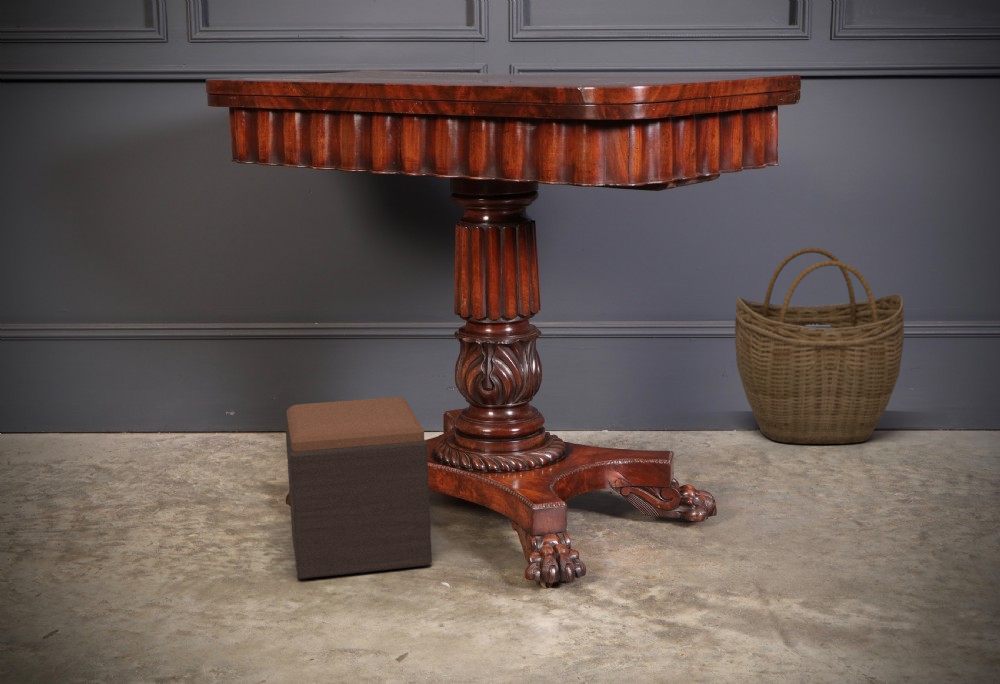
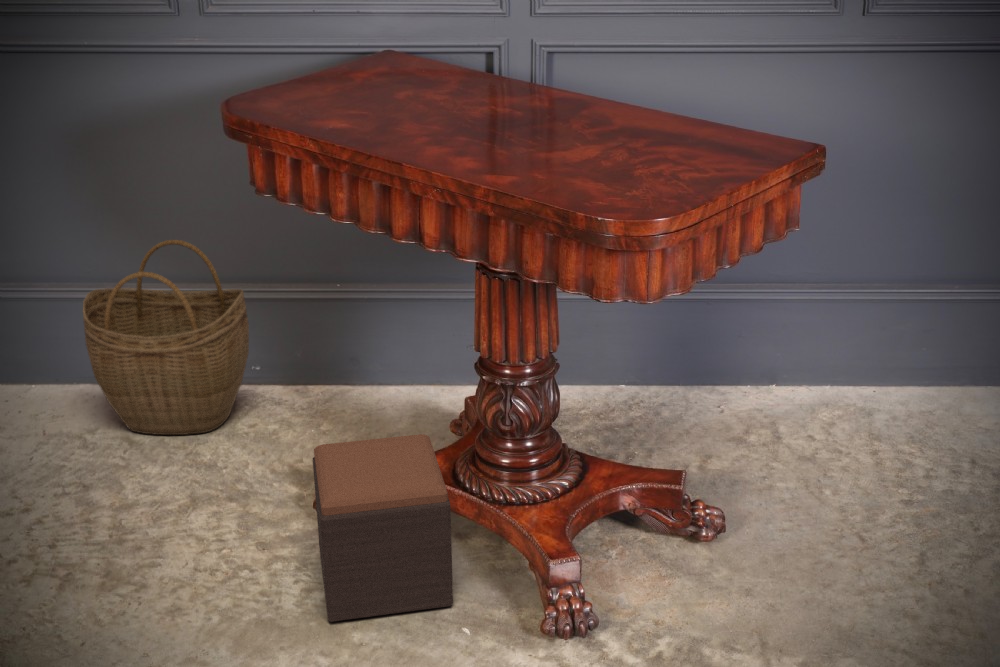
woven basket: present [735,248,904,444] -> present [83,240,249,435]

